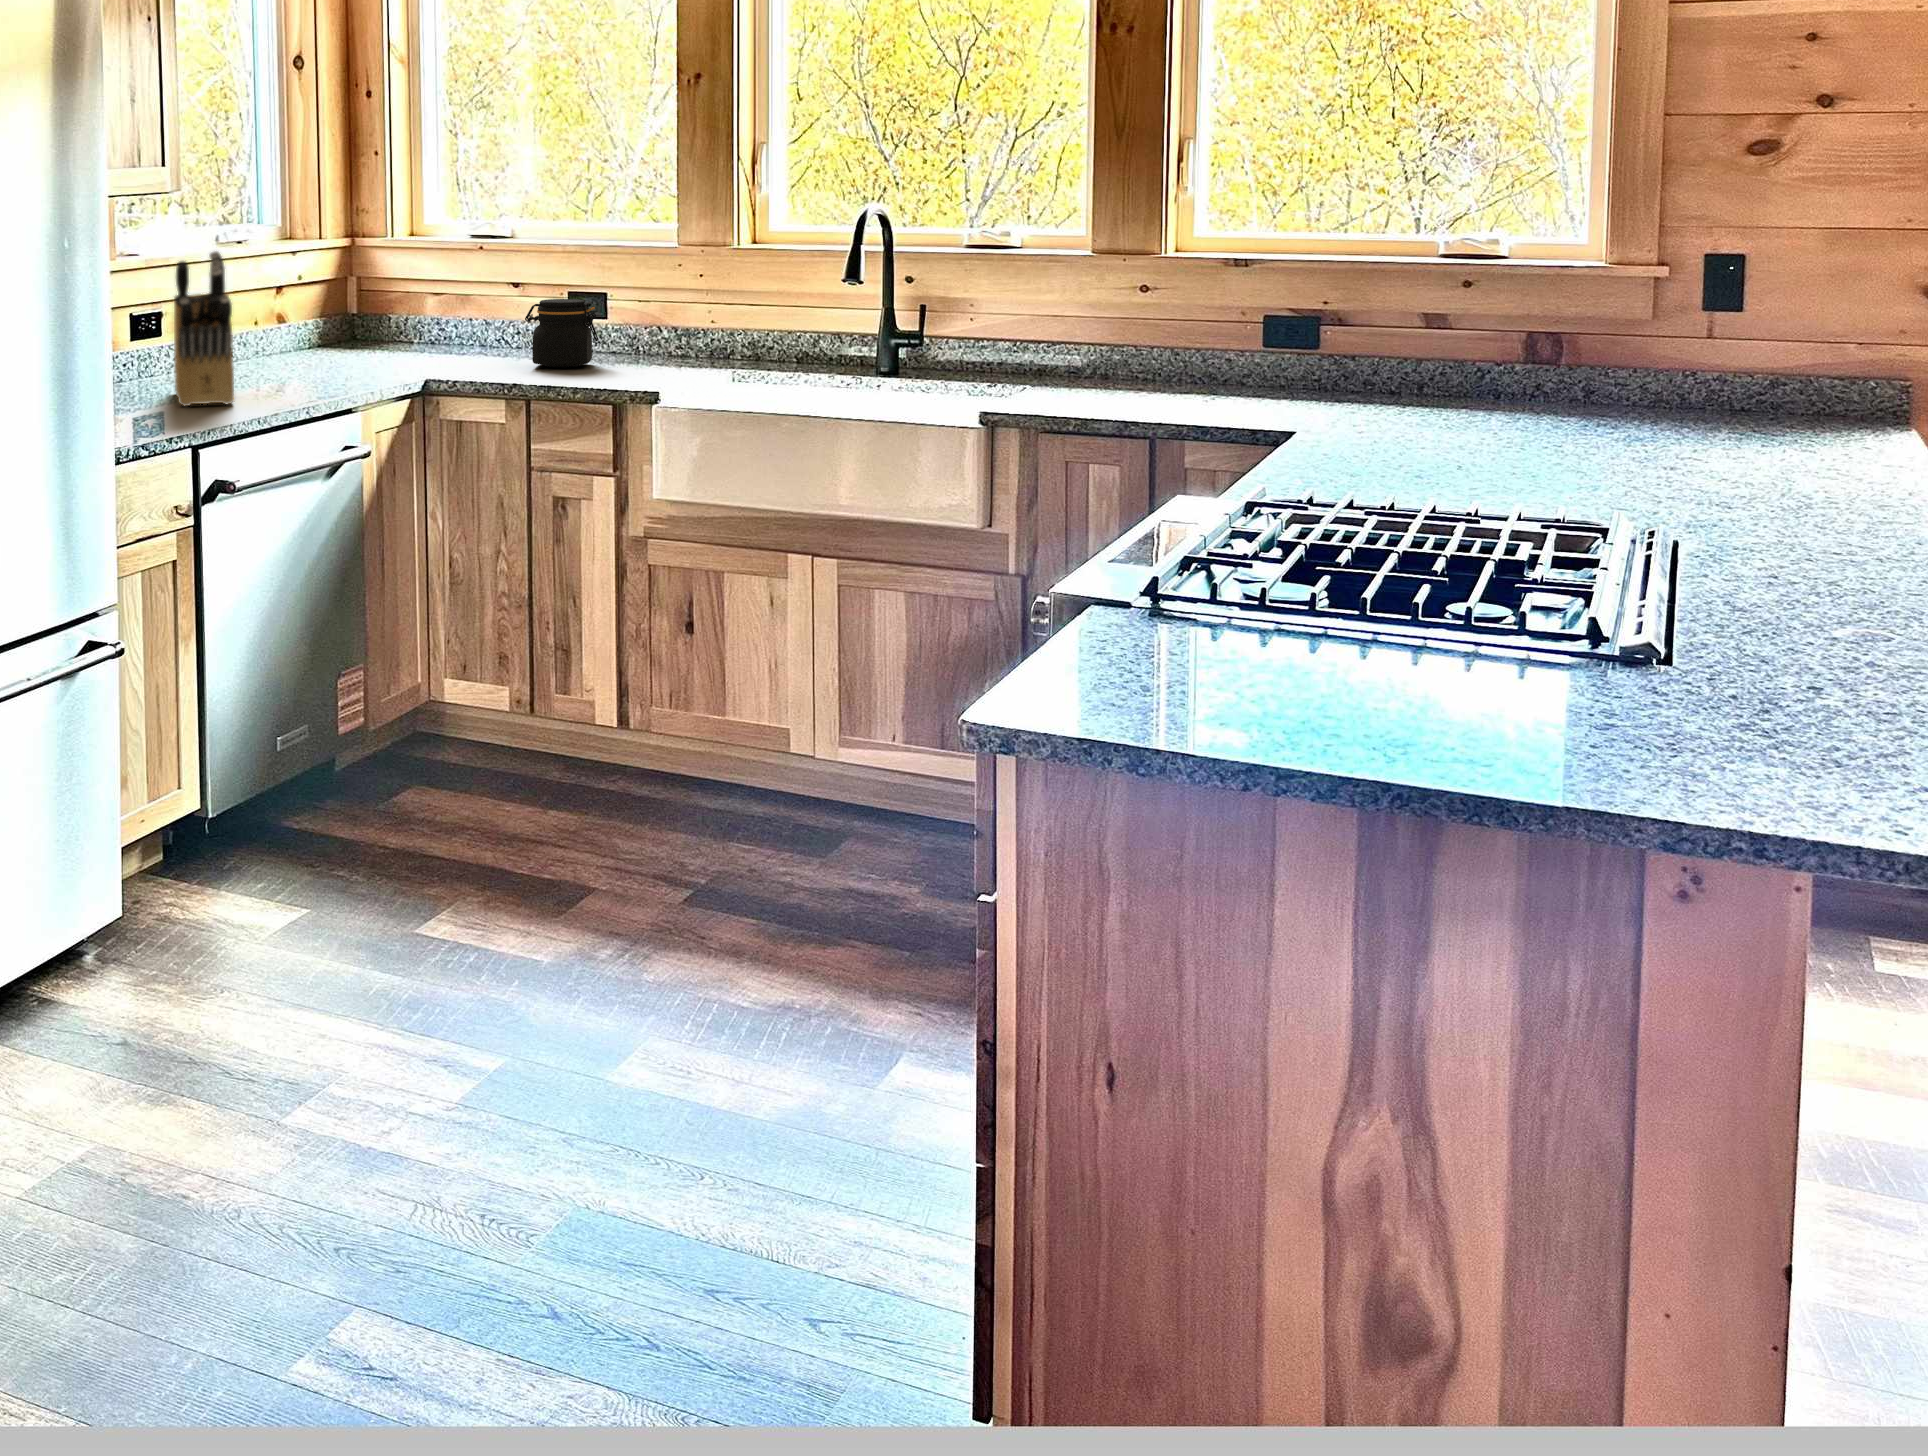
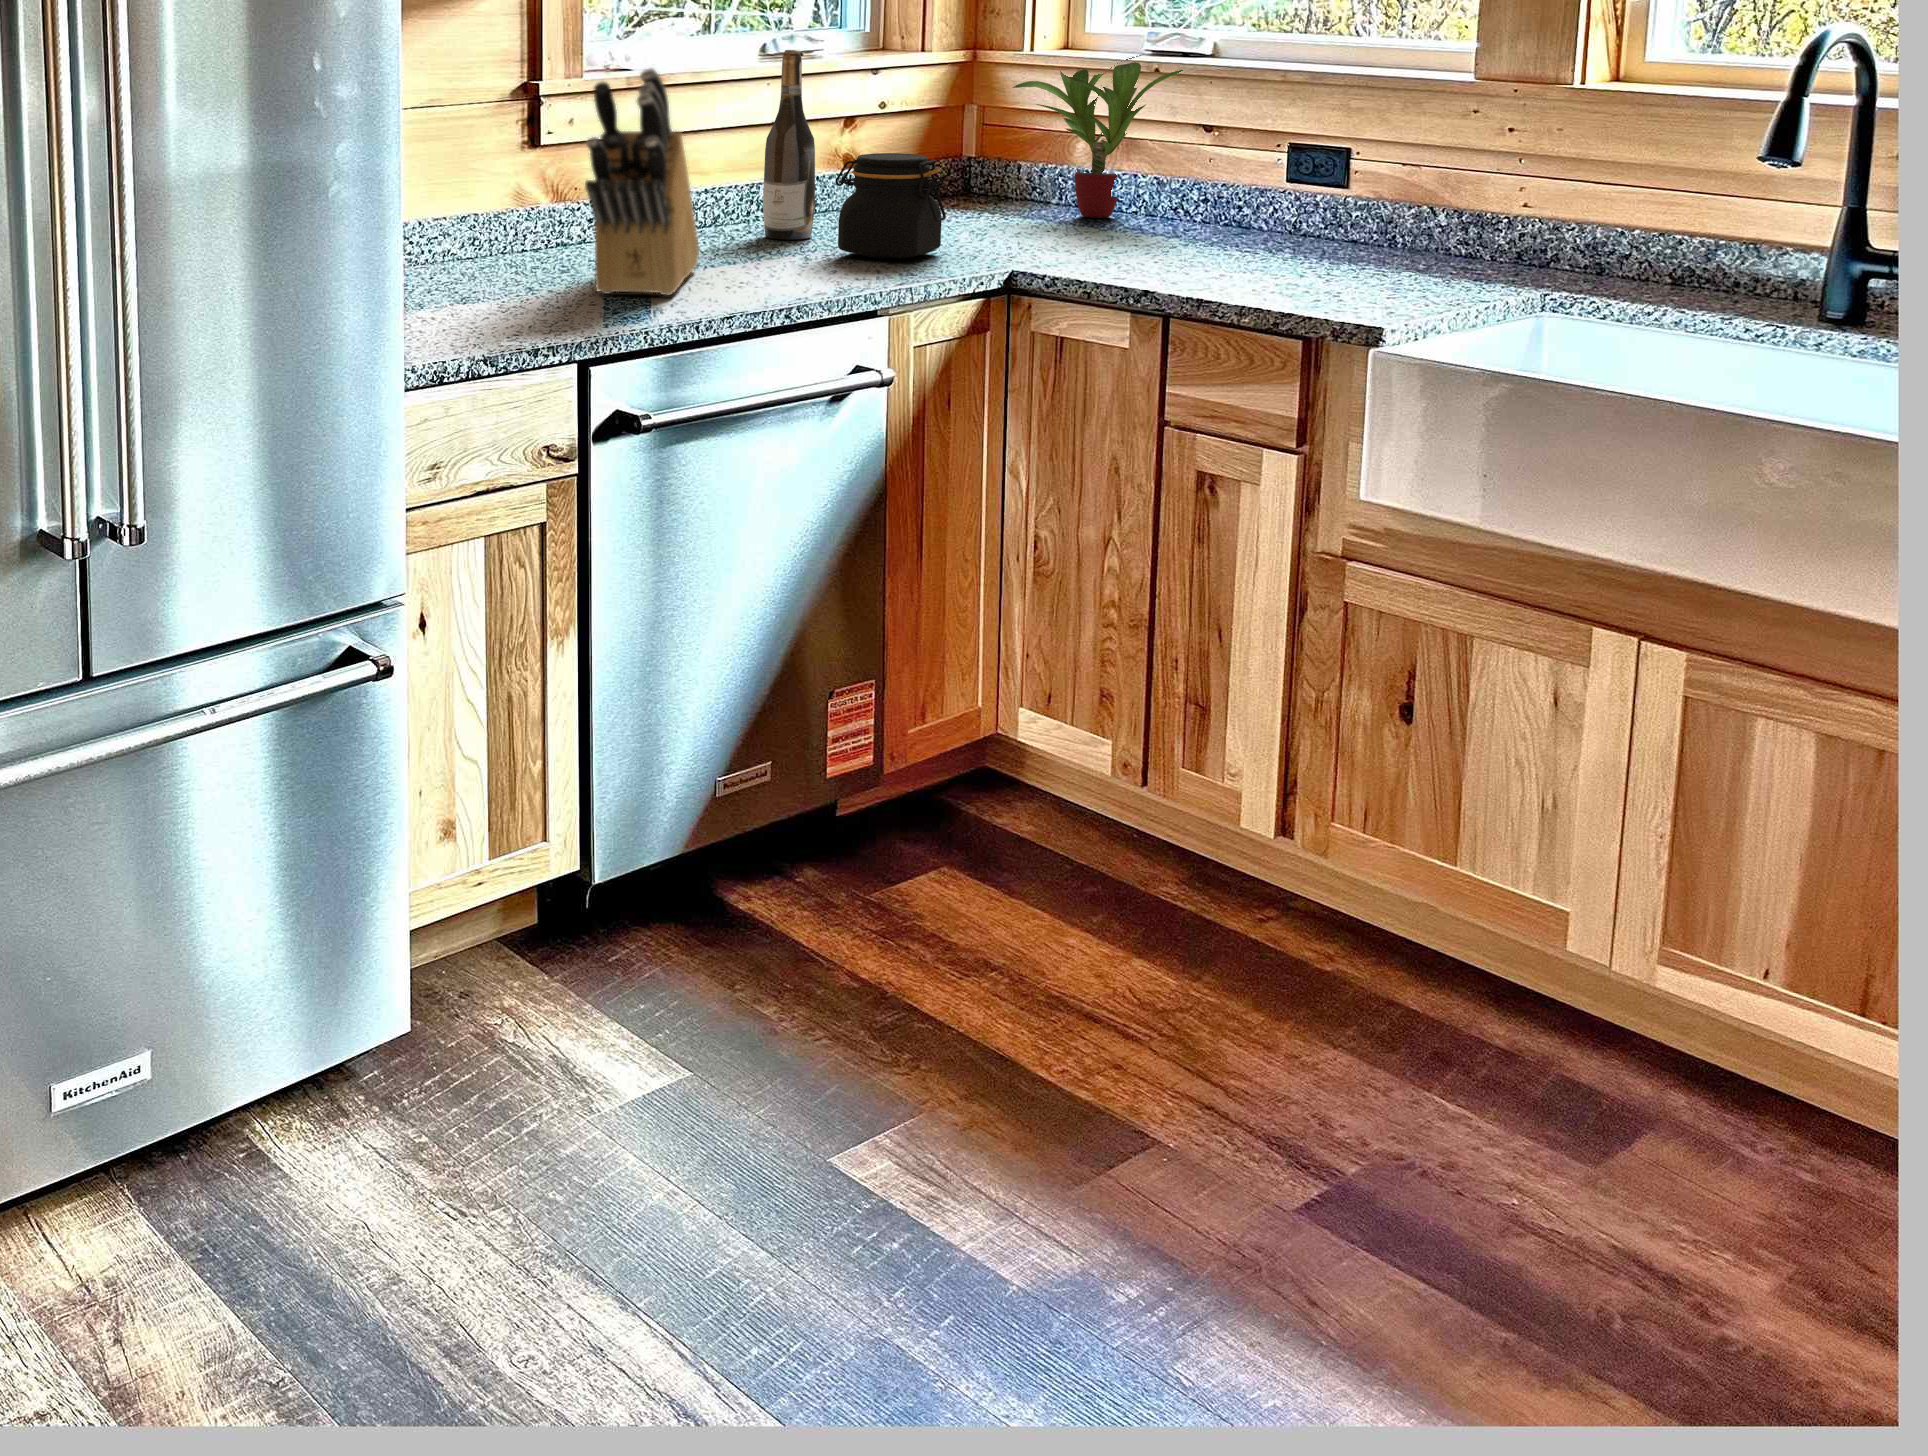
potted plant: none [388,238,510,350] -> present [1013,55,1183,218]
wine bottle: none [243,239,279,372] -> present [763,50,815,239]
jar: present [525,299,598,368] -> present [835,153,946,259]

